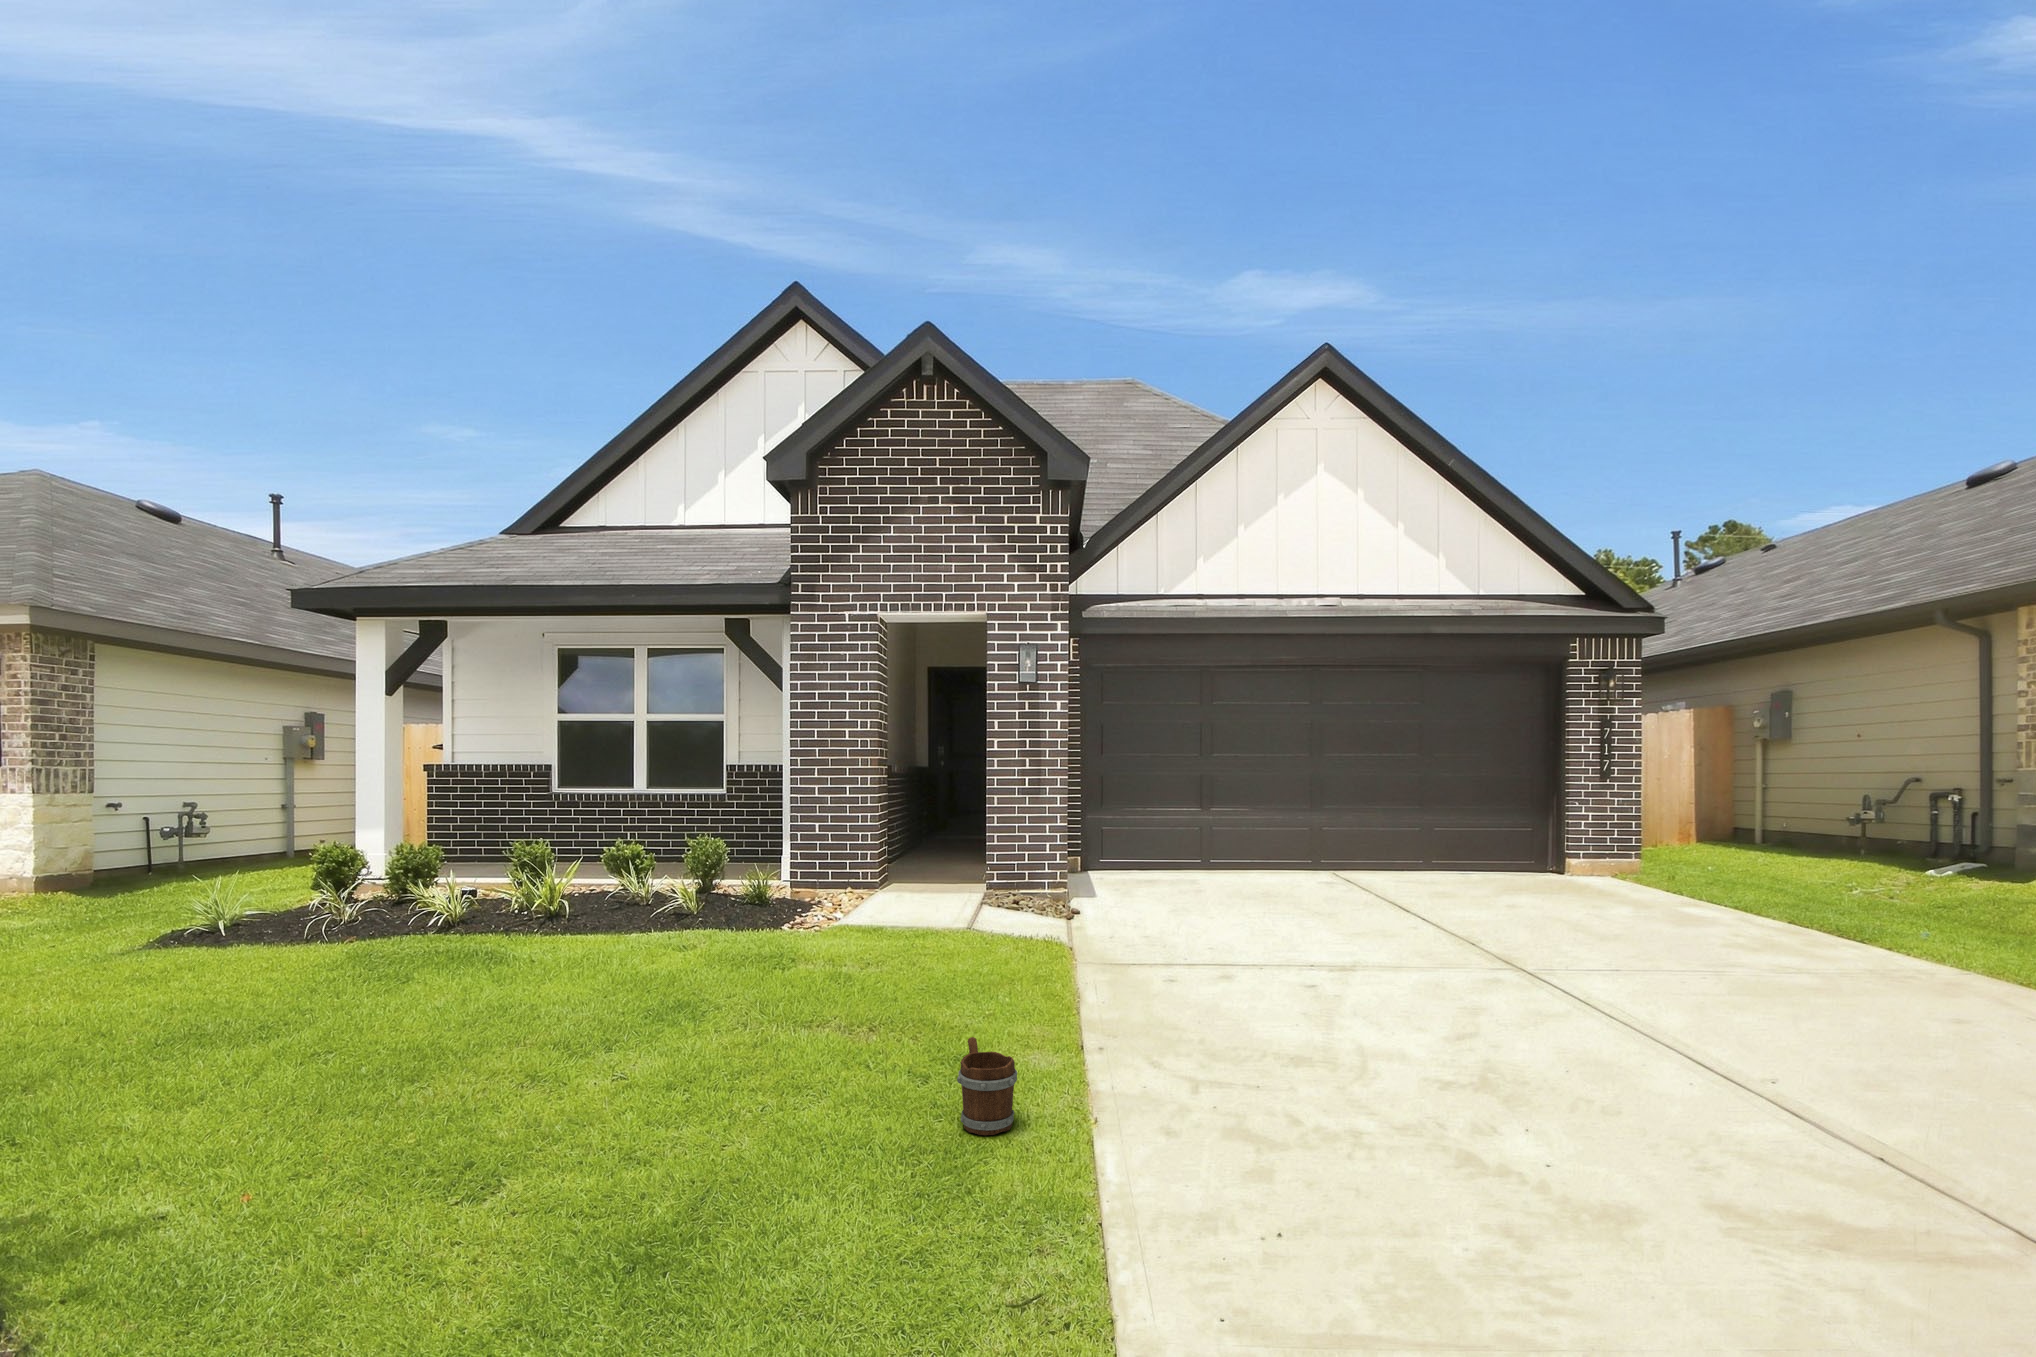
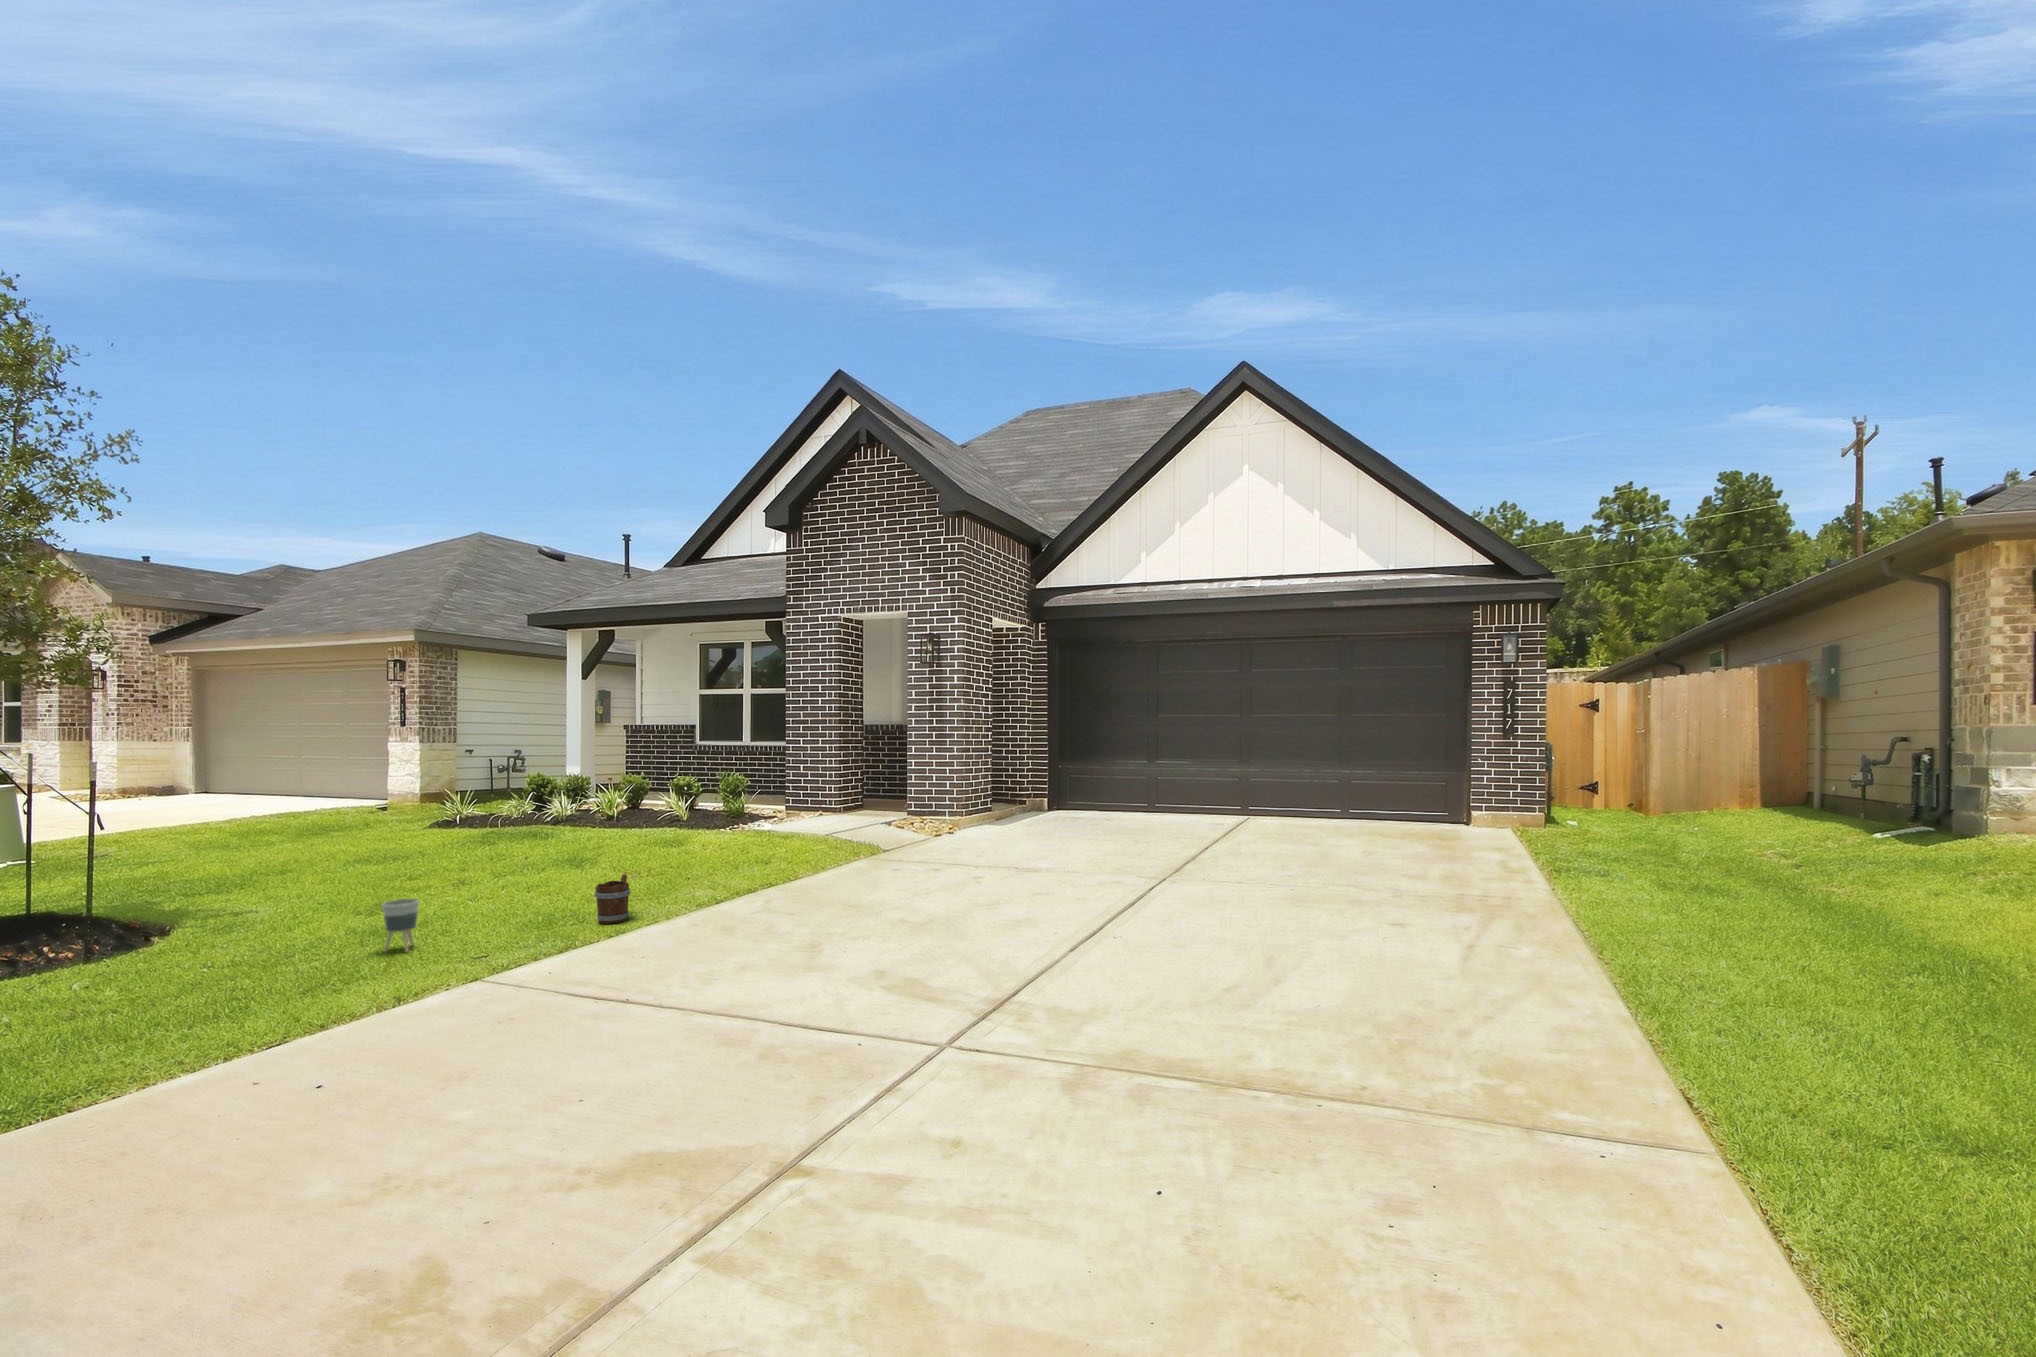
planter: none [657,1139,726,1265] -> present [382,899,419,952]

